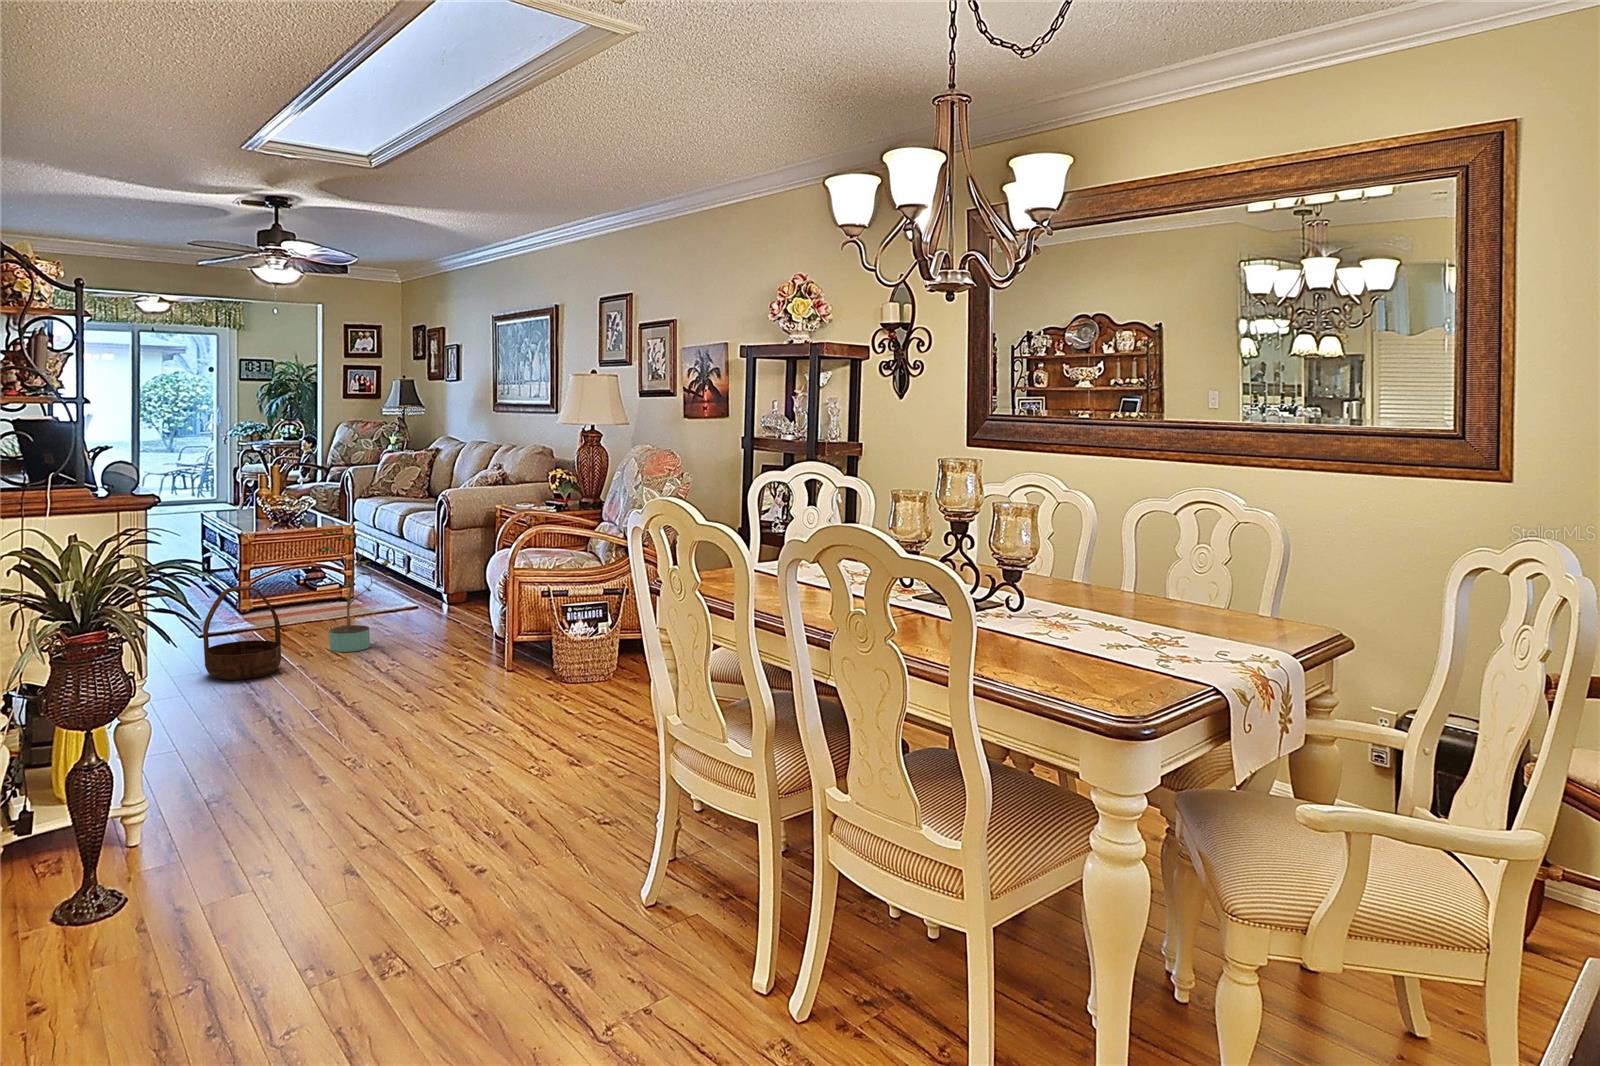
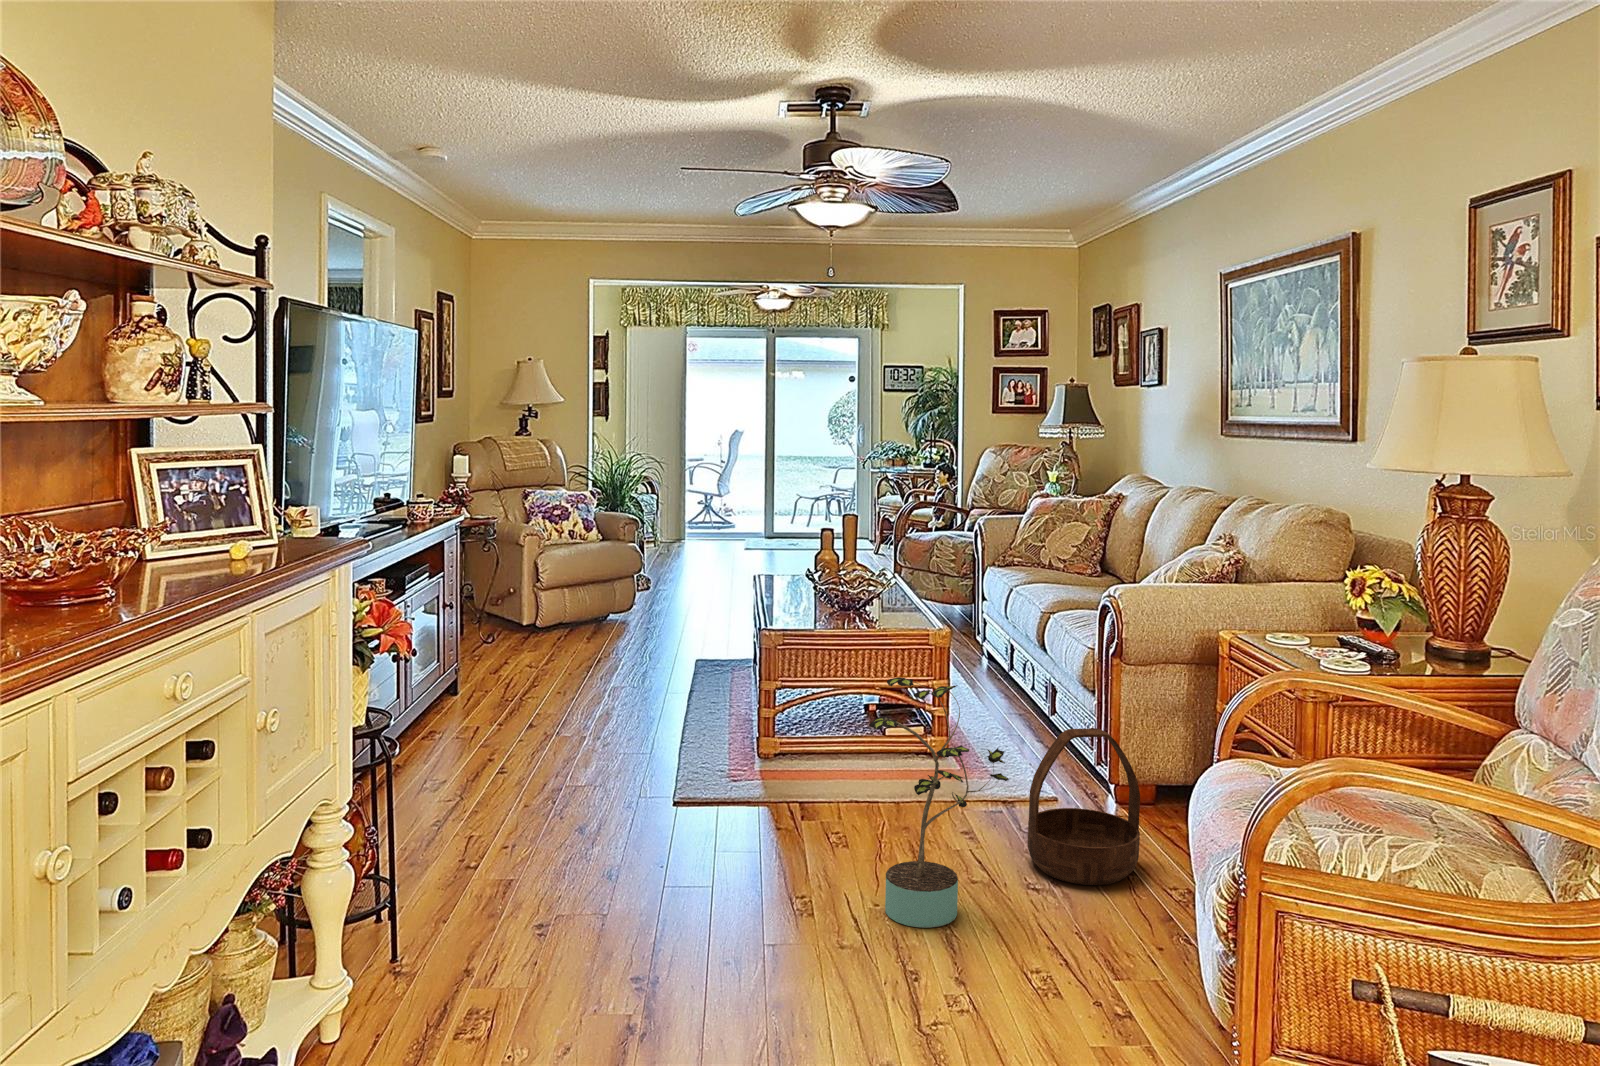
basket: present [203,586,281,680] -> present [1028,728,1140,885]

